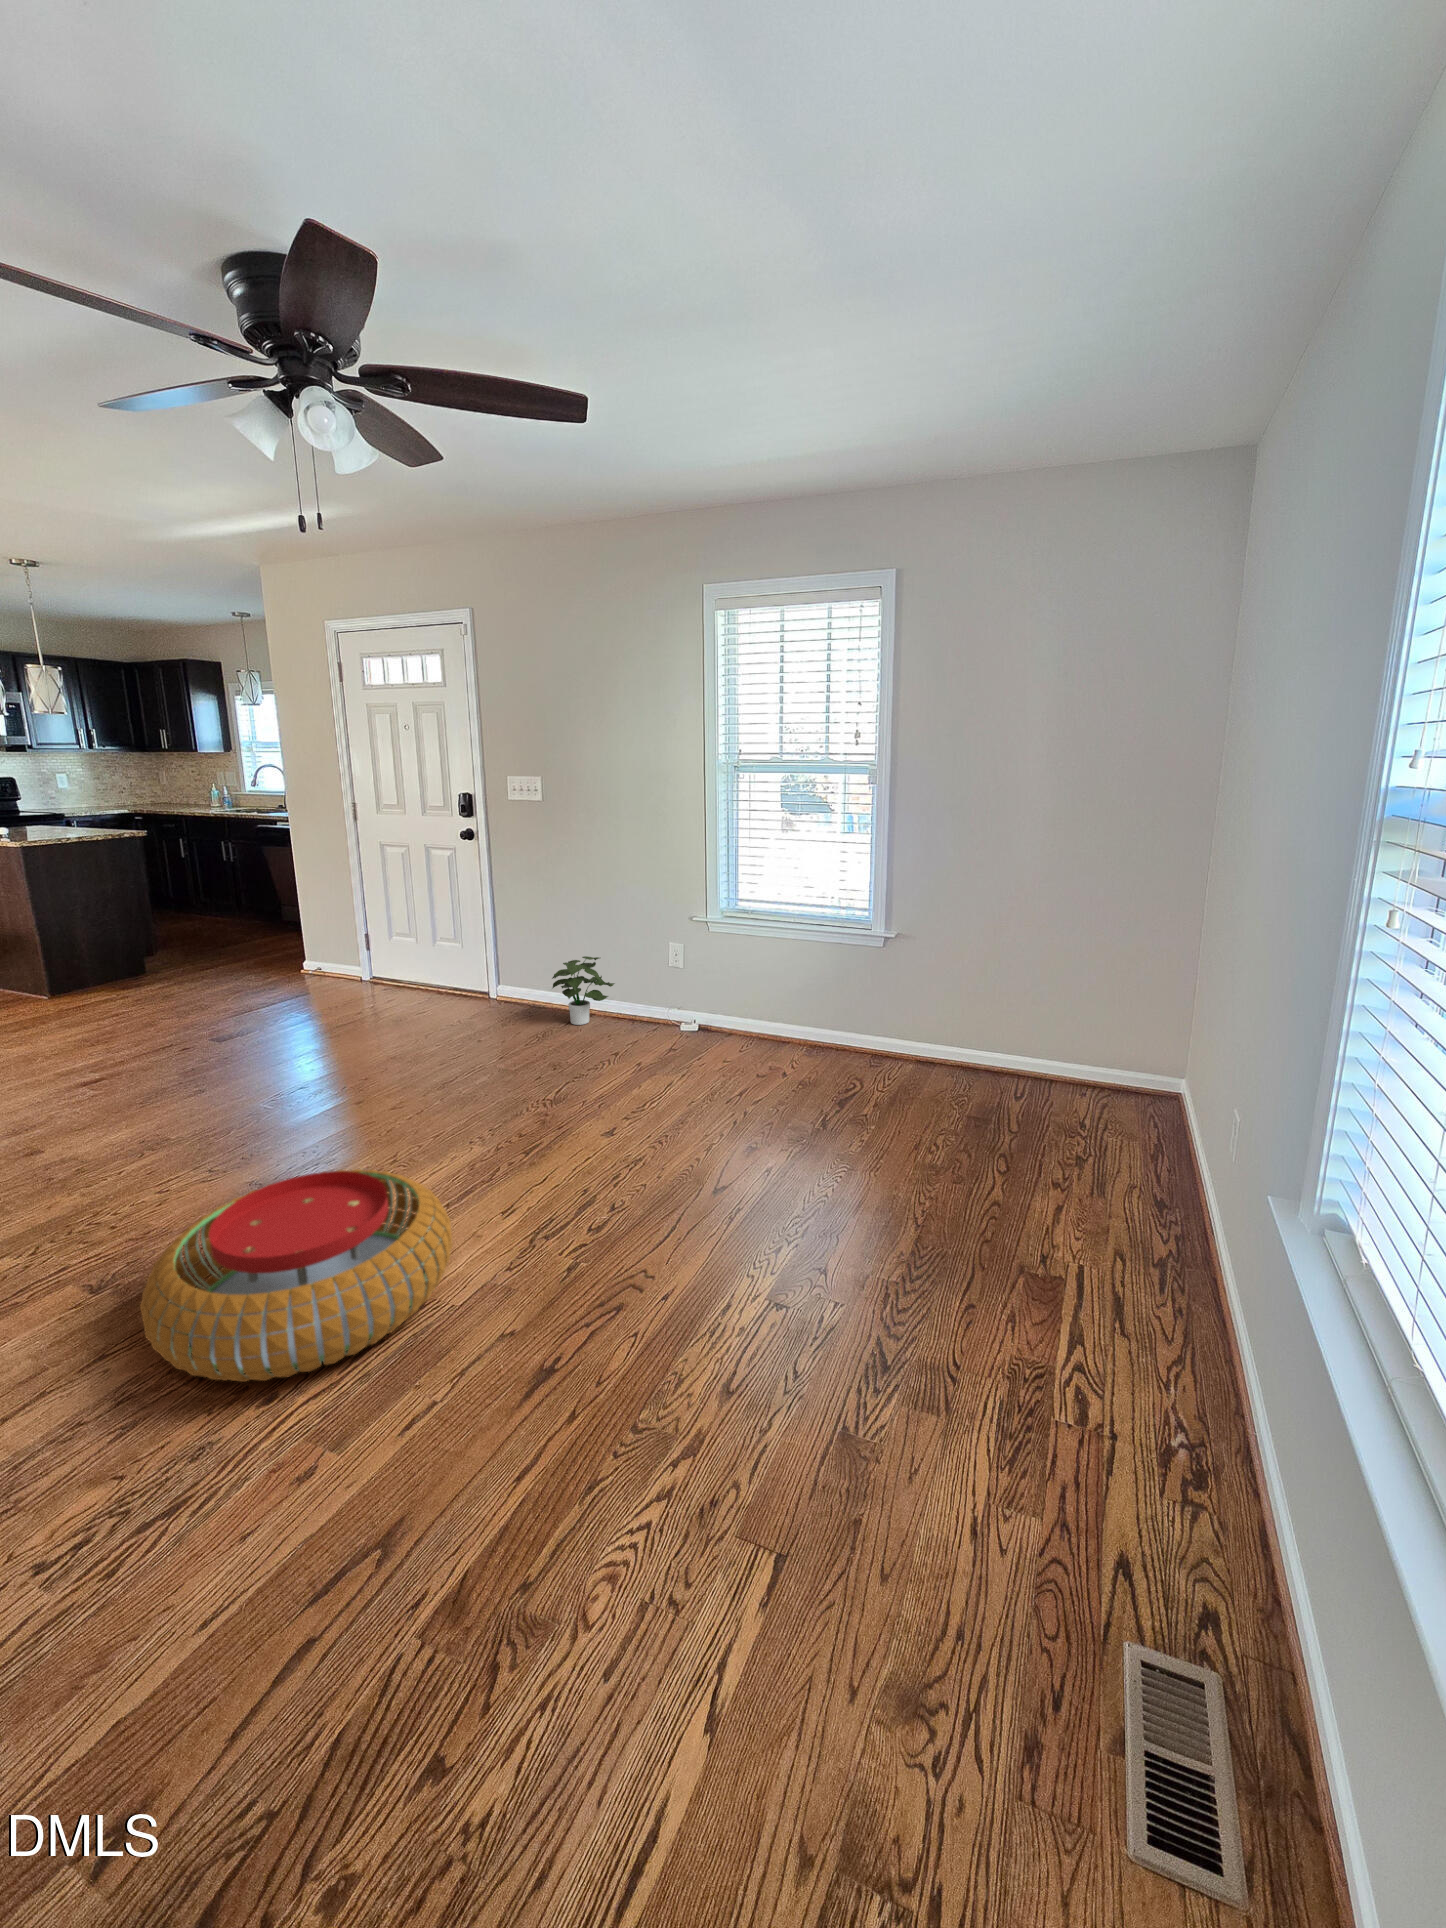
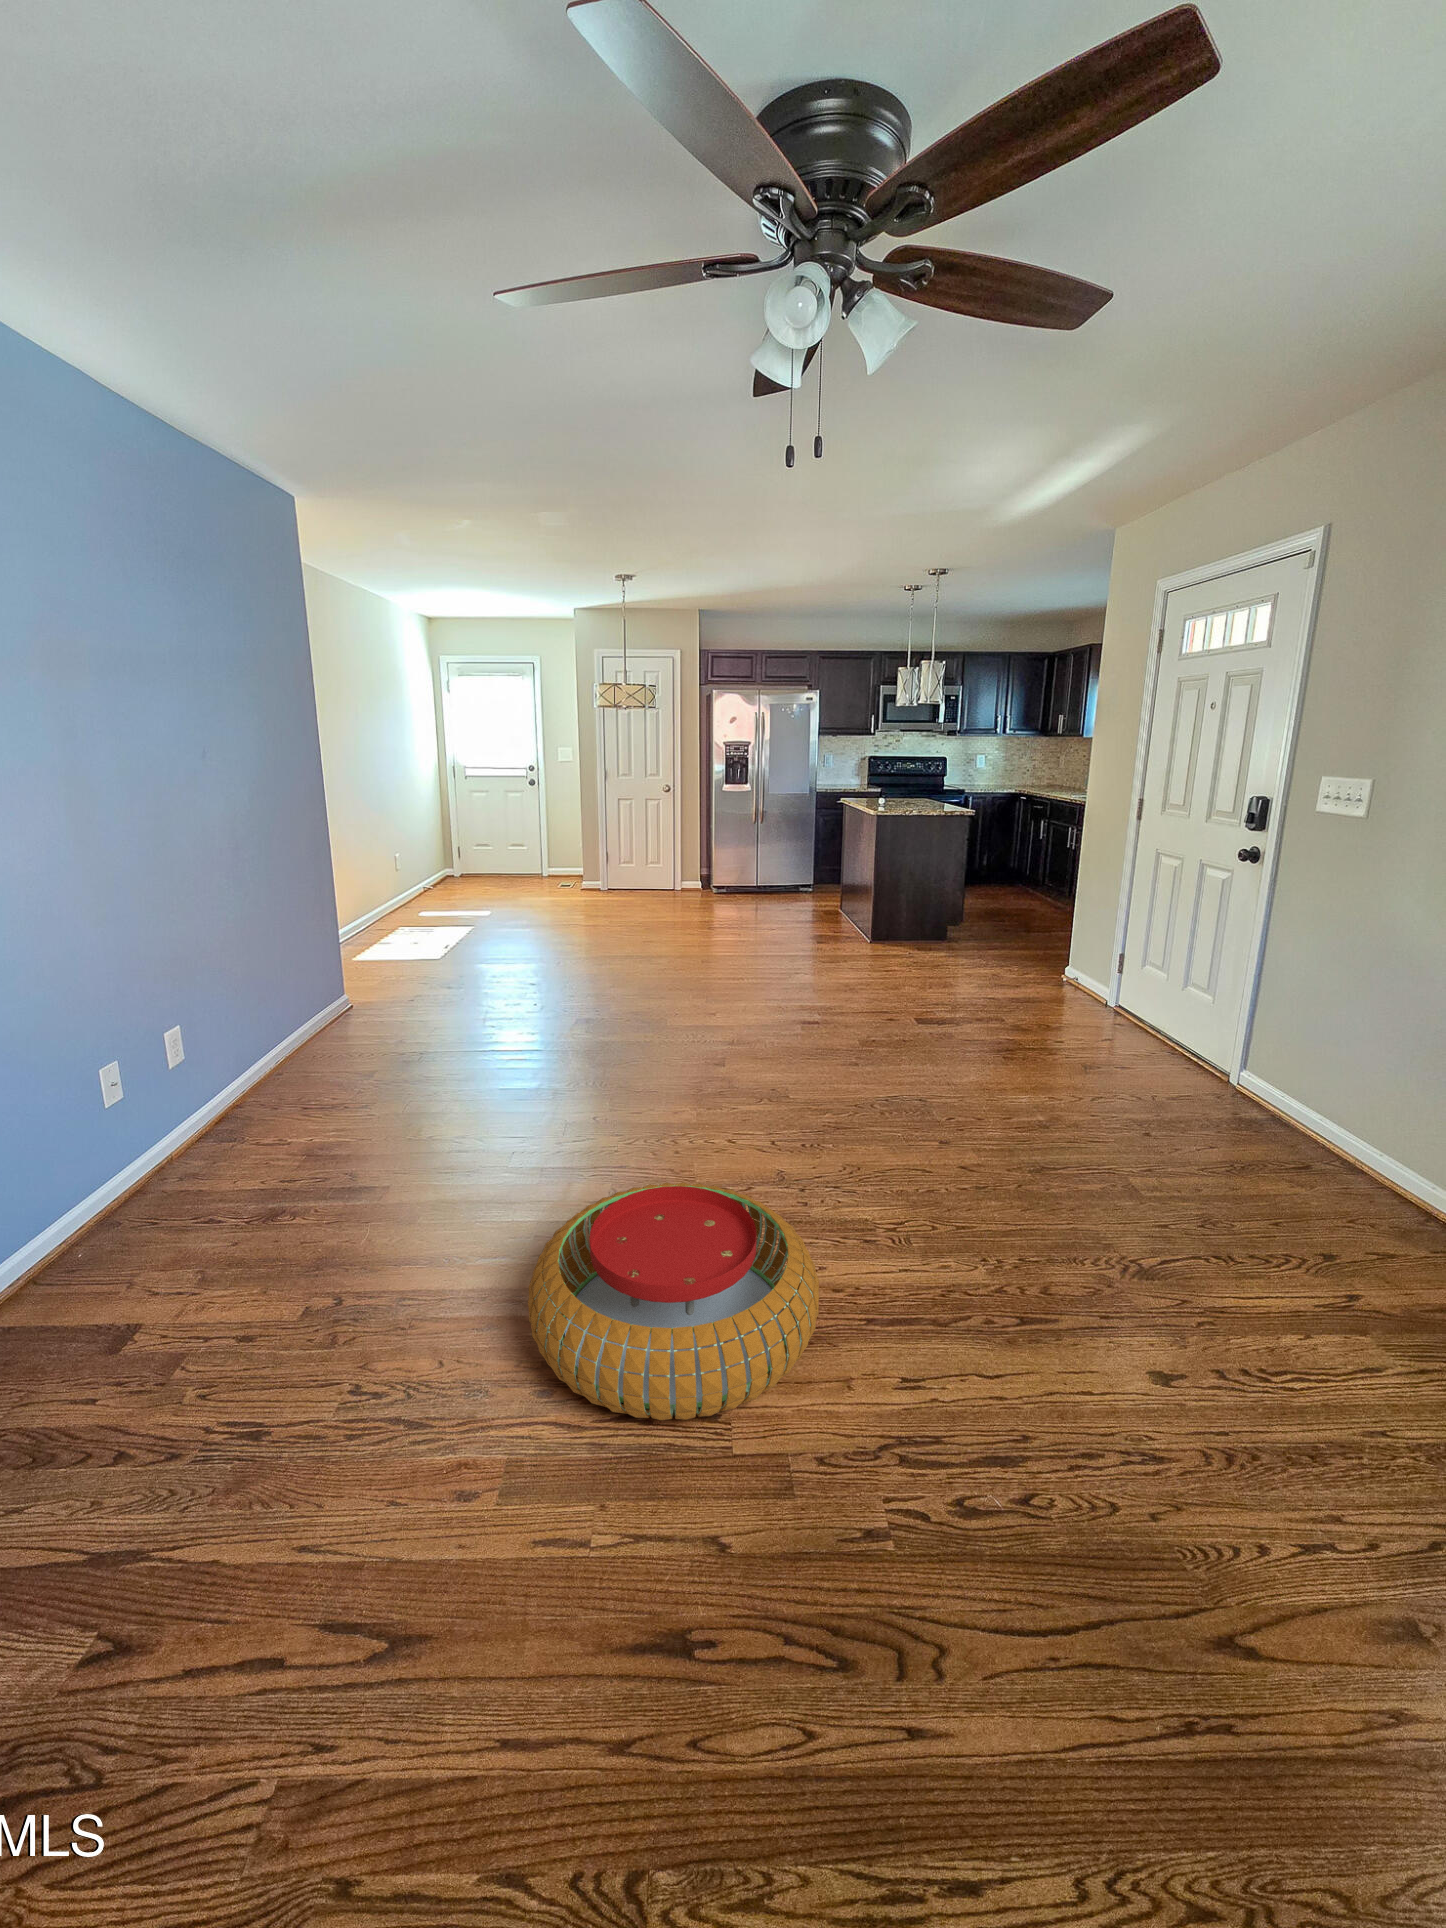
potted plant: present [552,956,615,1025] -> none [1287,1069,1418,1179]

